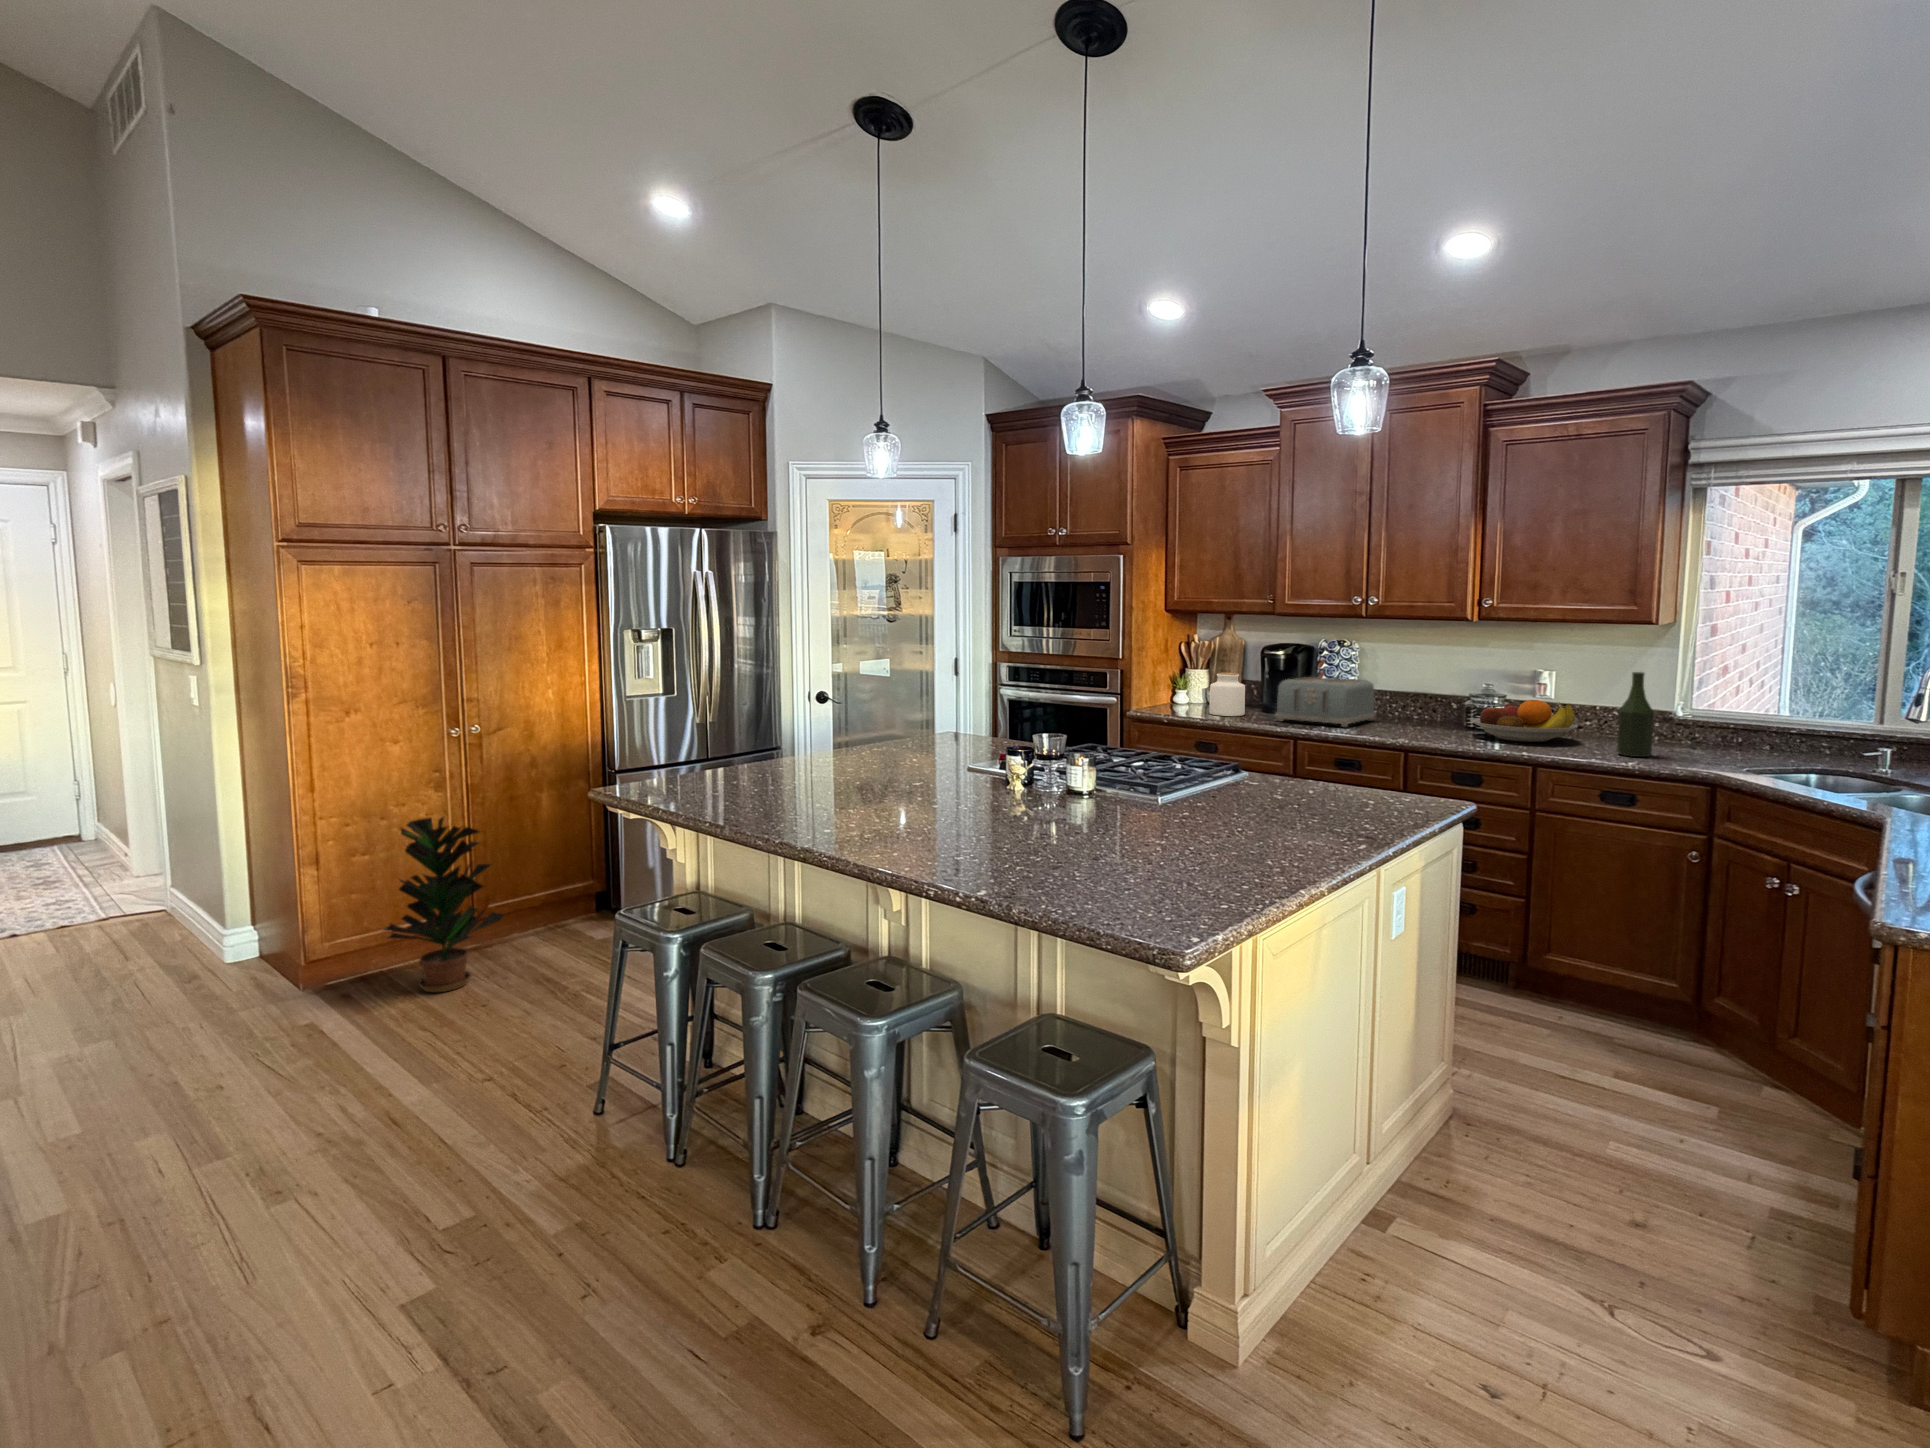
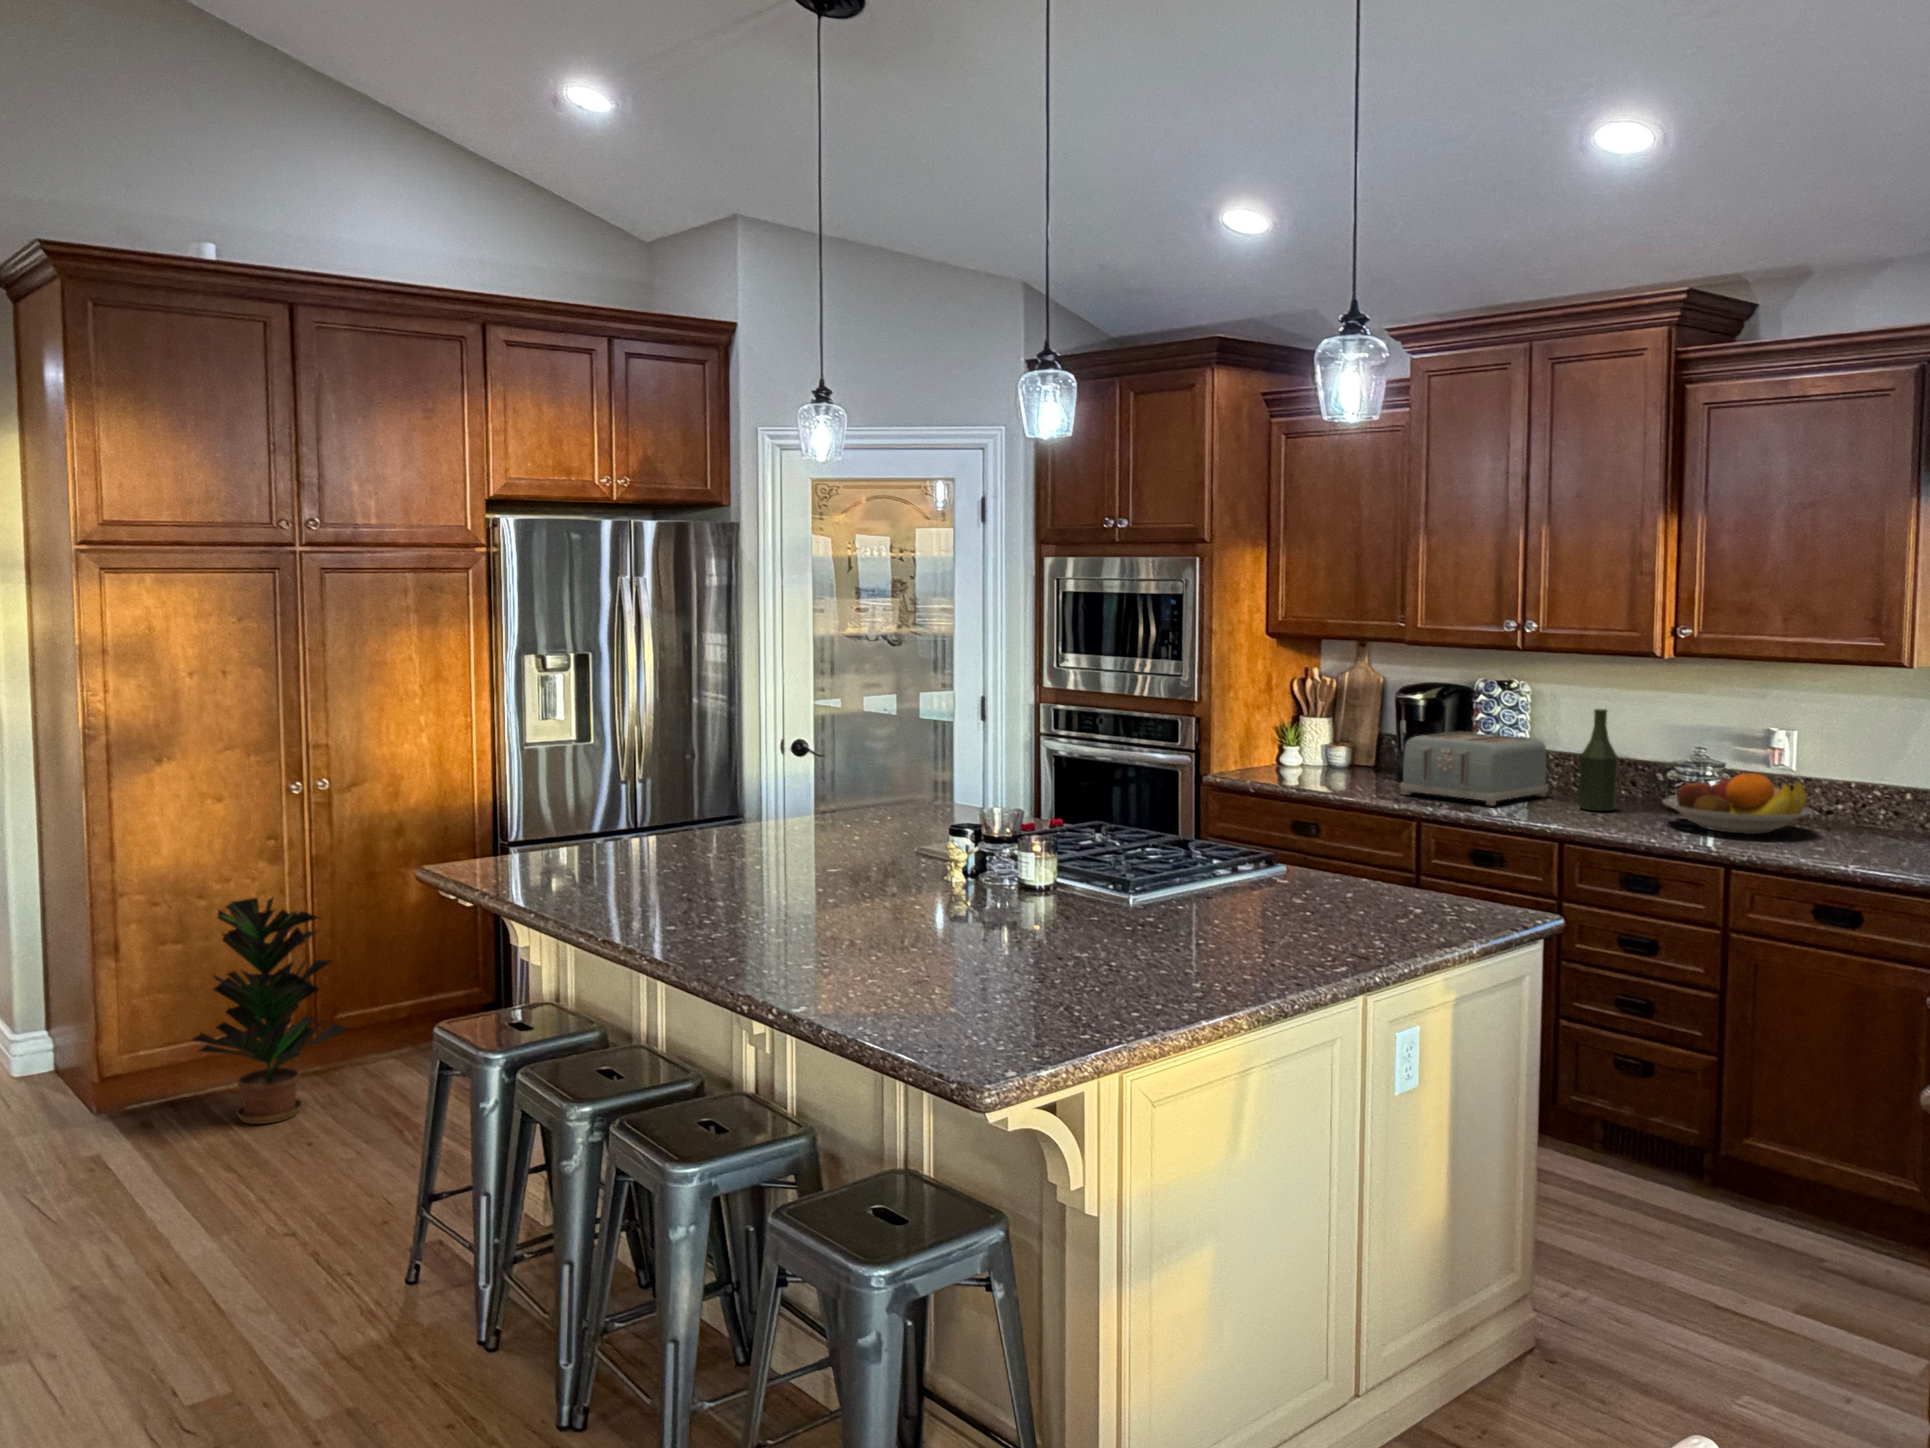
bottle: present [1617,672,1654,757] -> present [1579,709,1618,811]
jar: present [1209,673,1245,716] -> none [1317,723,1367,785]

